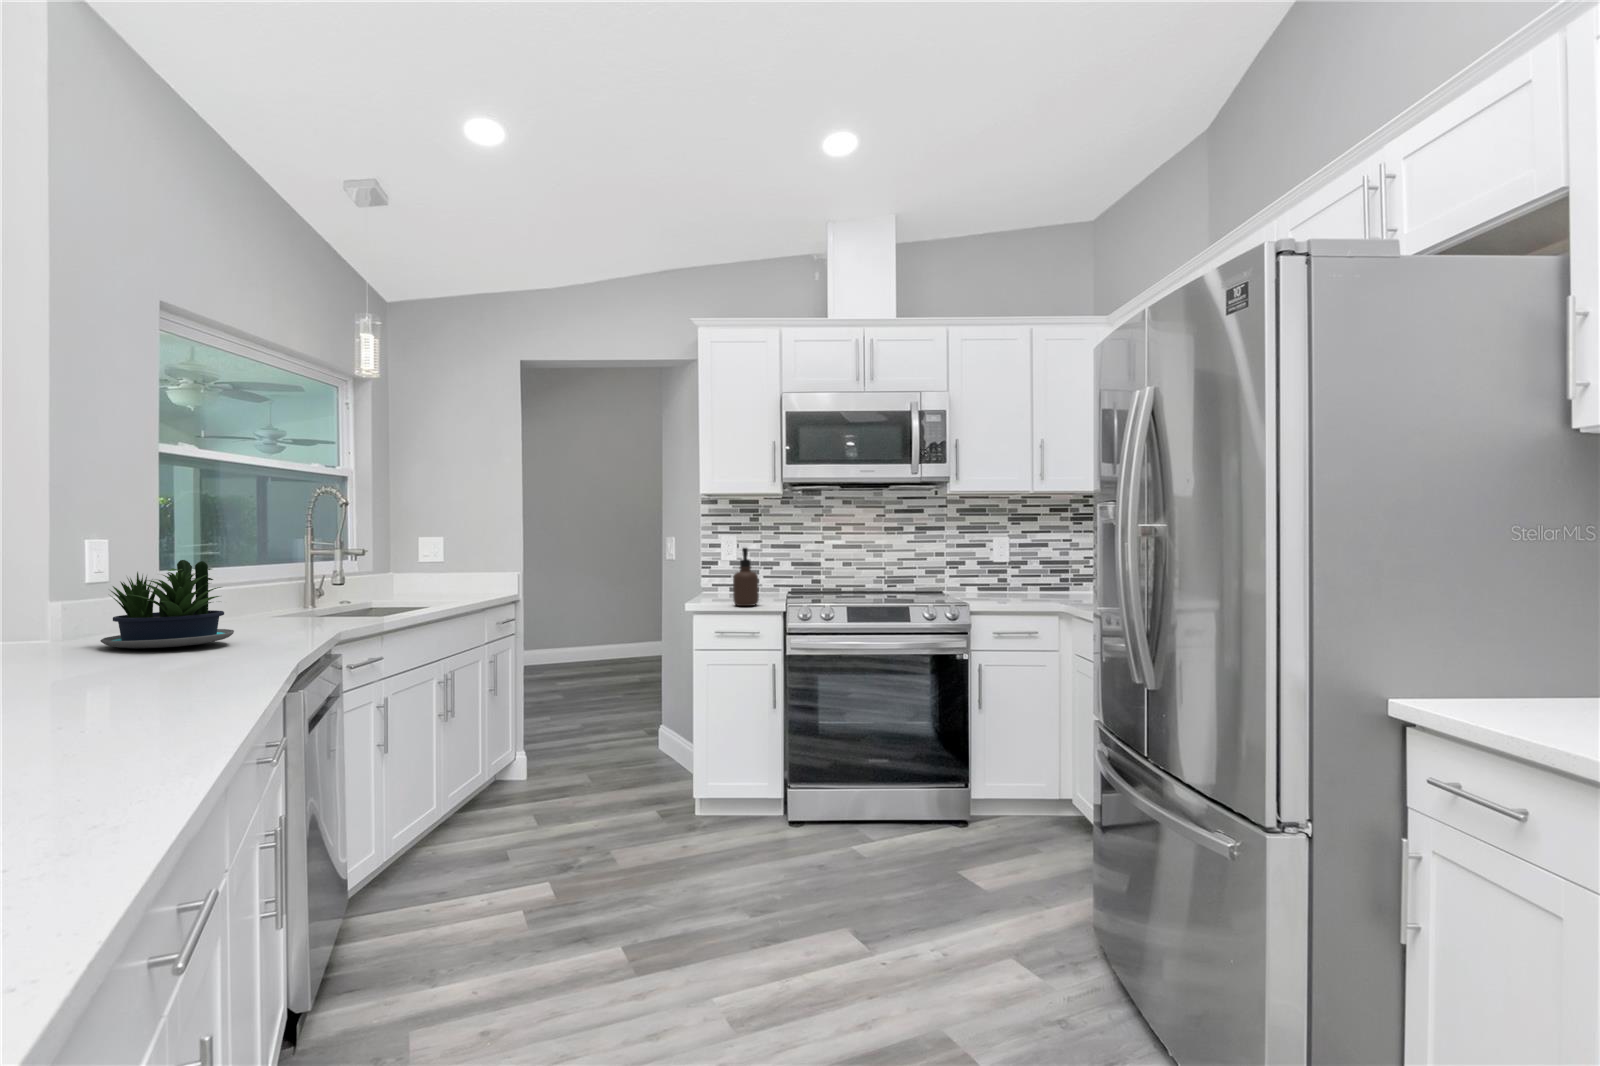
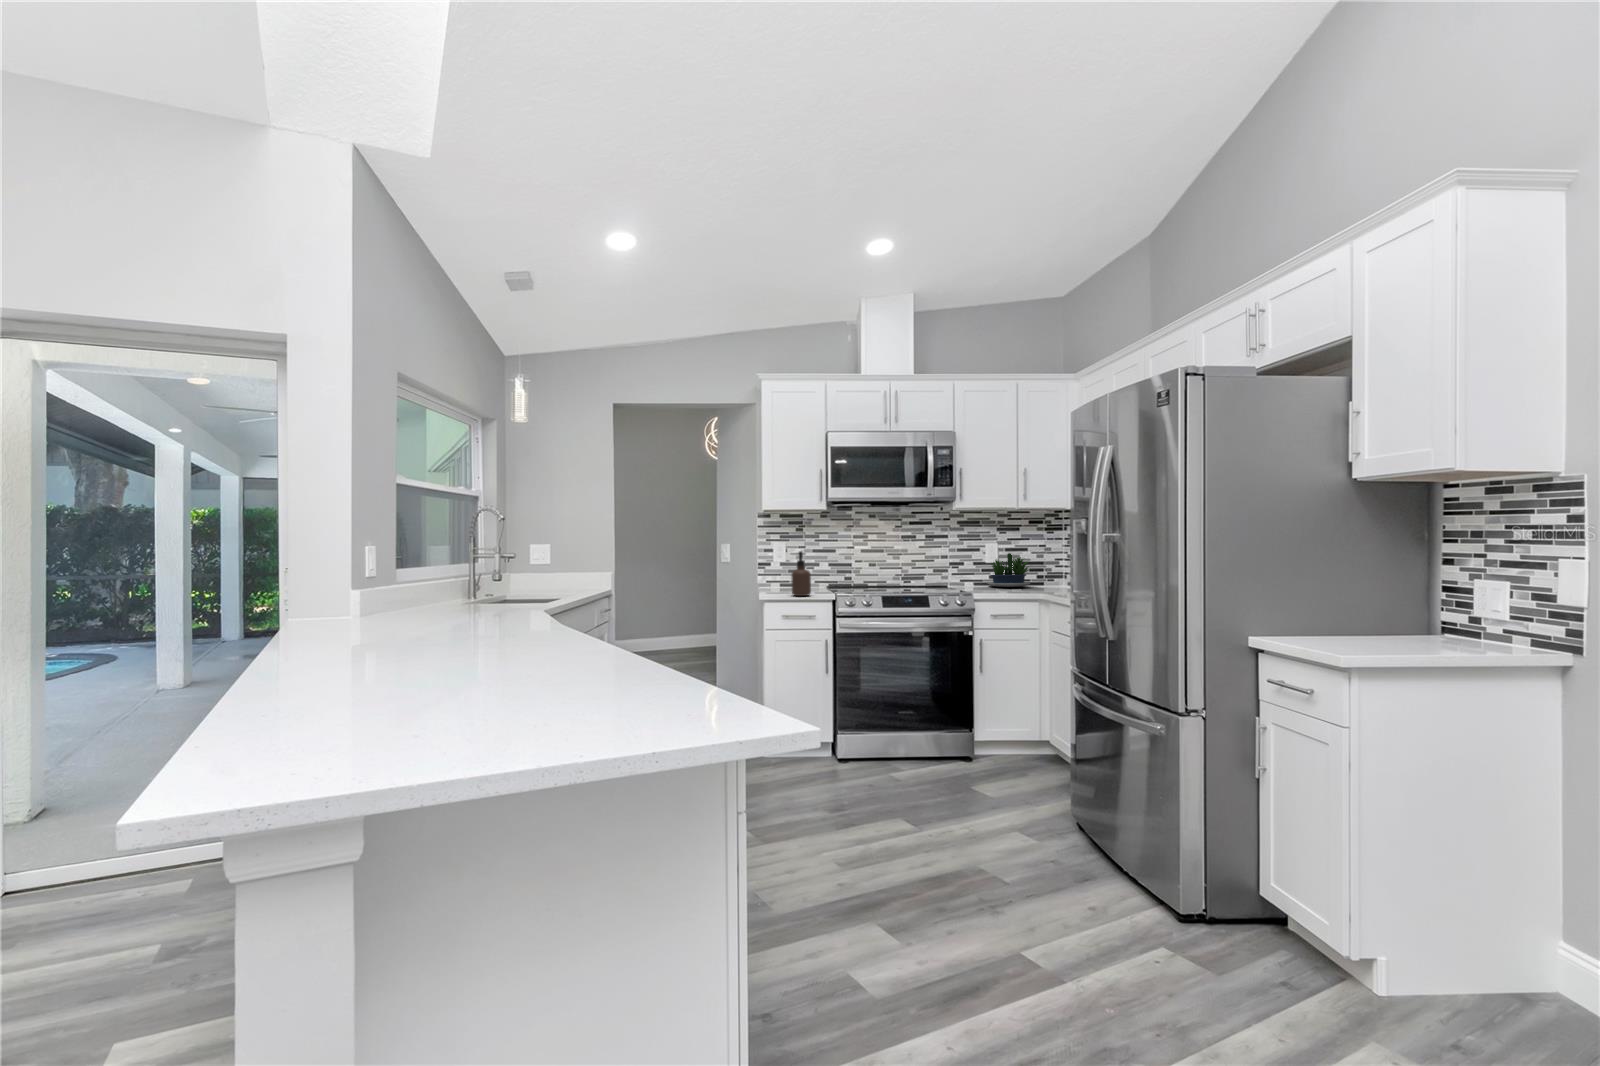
potted plant: present [100,560,234,649] -> present [988,553,1030,587]

